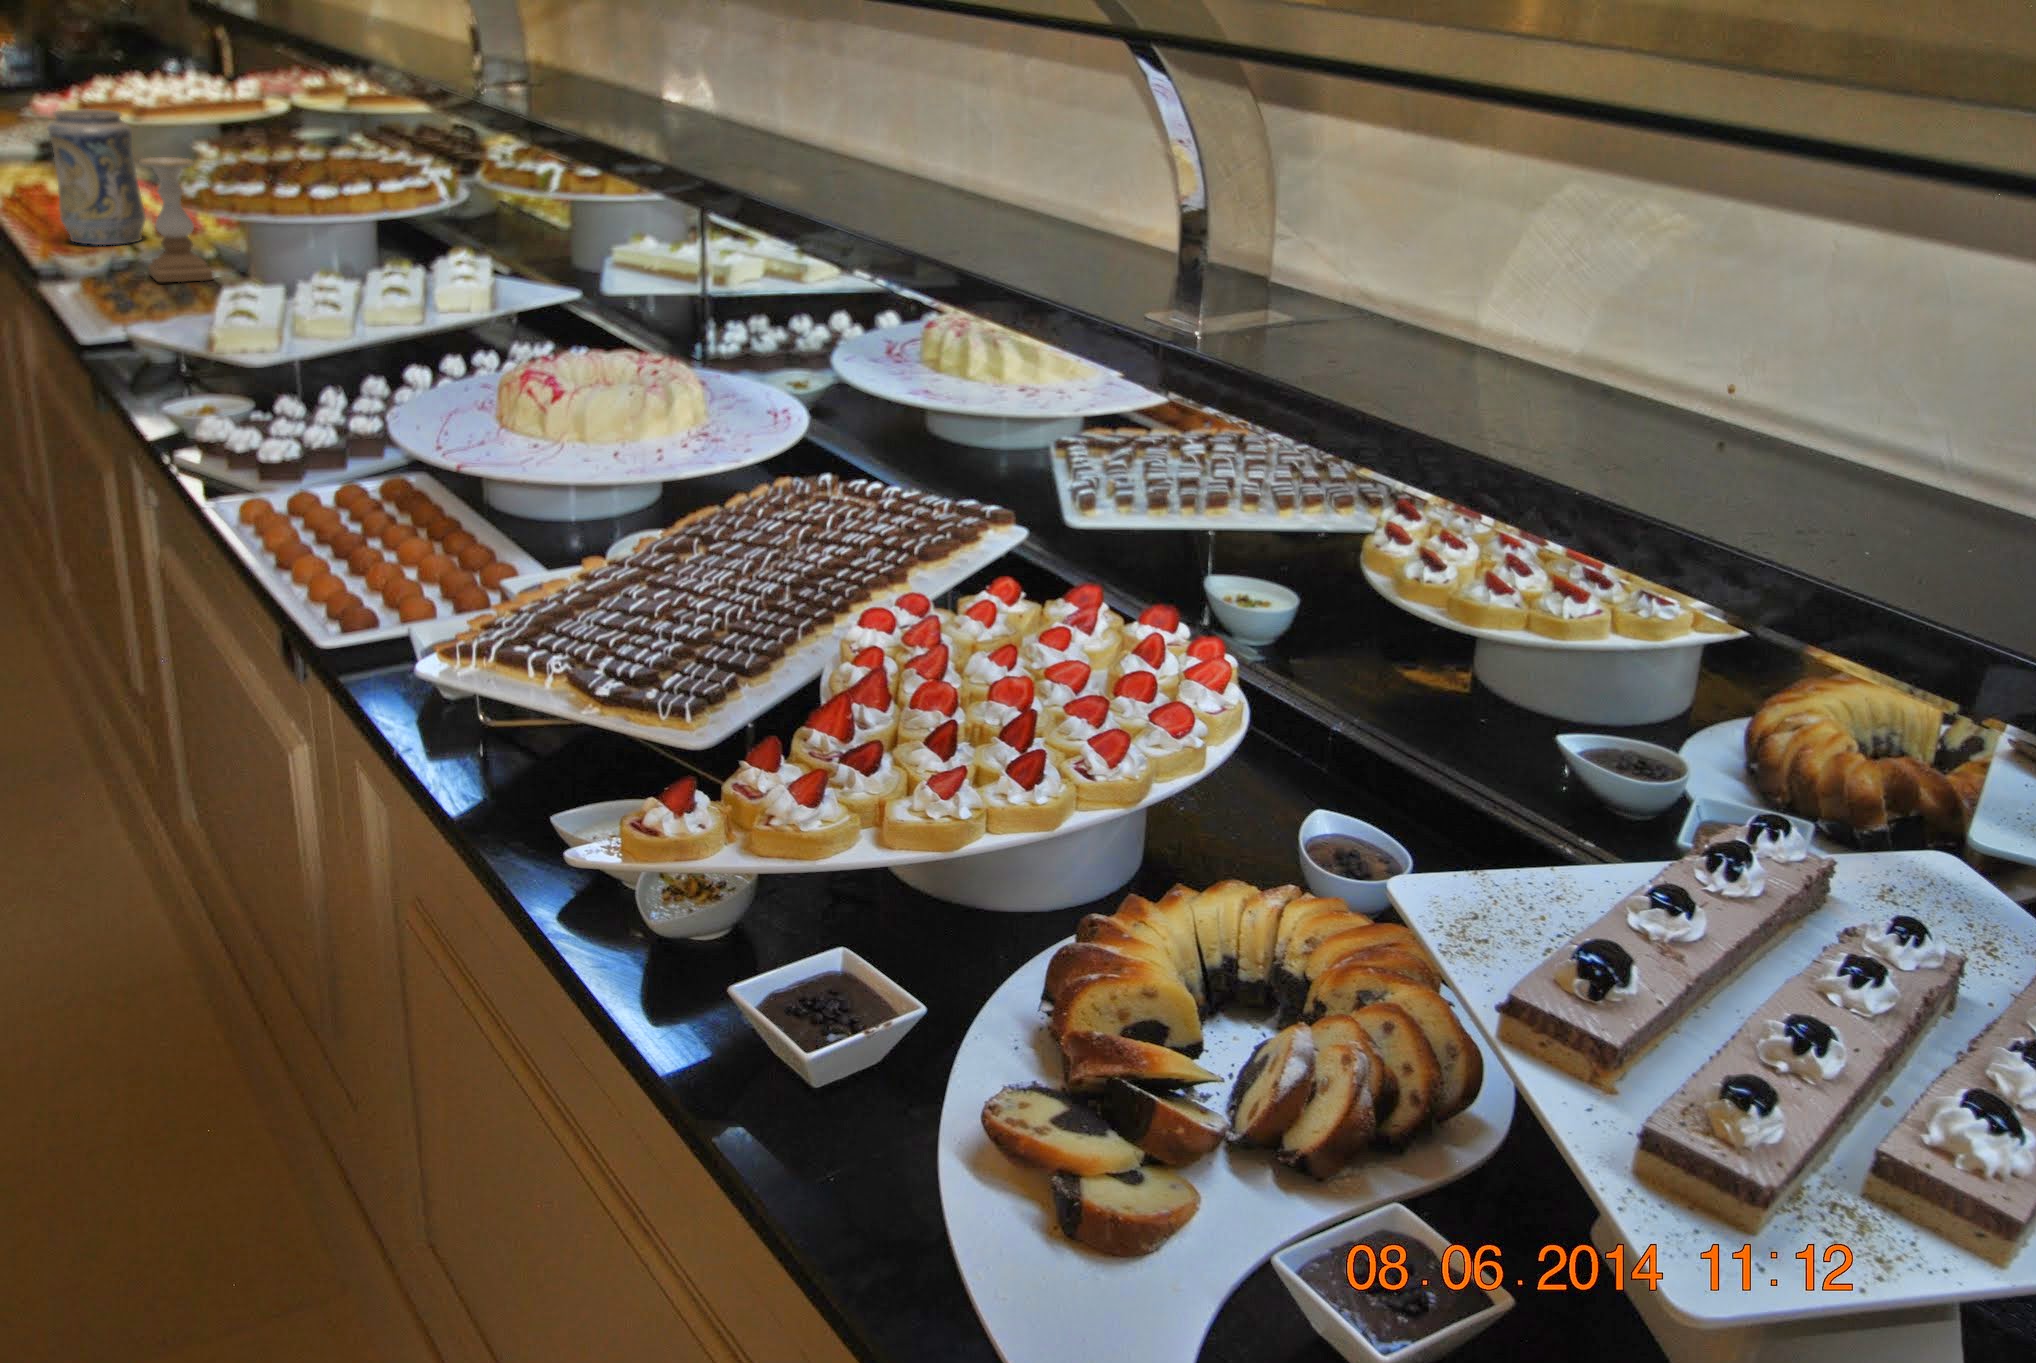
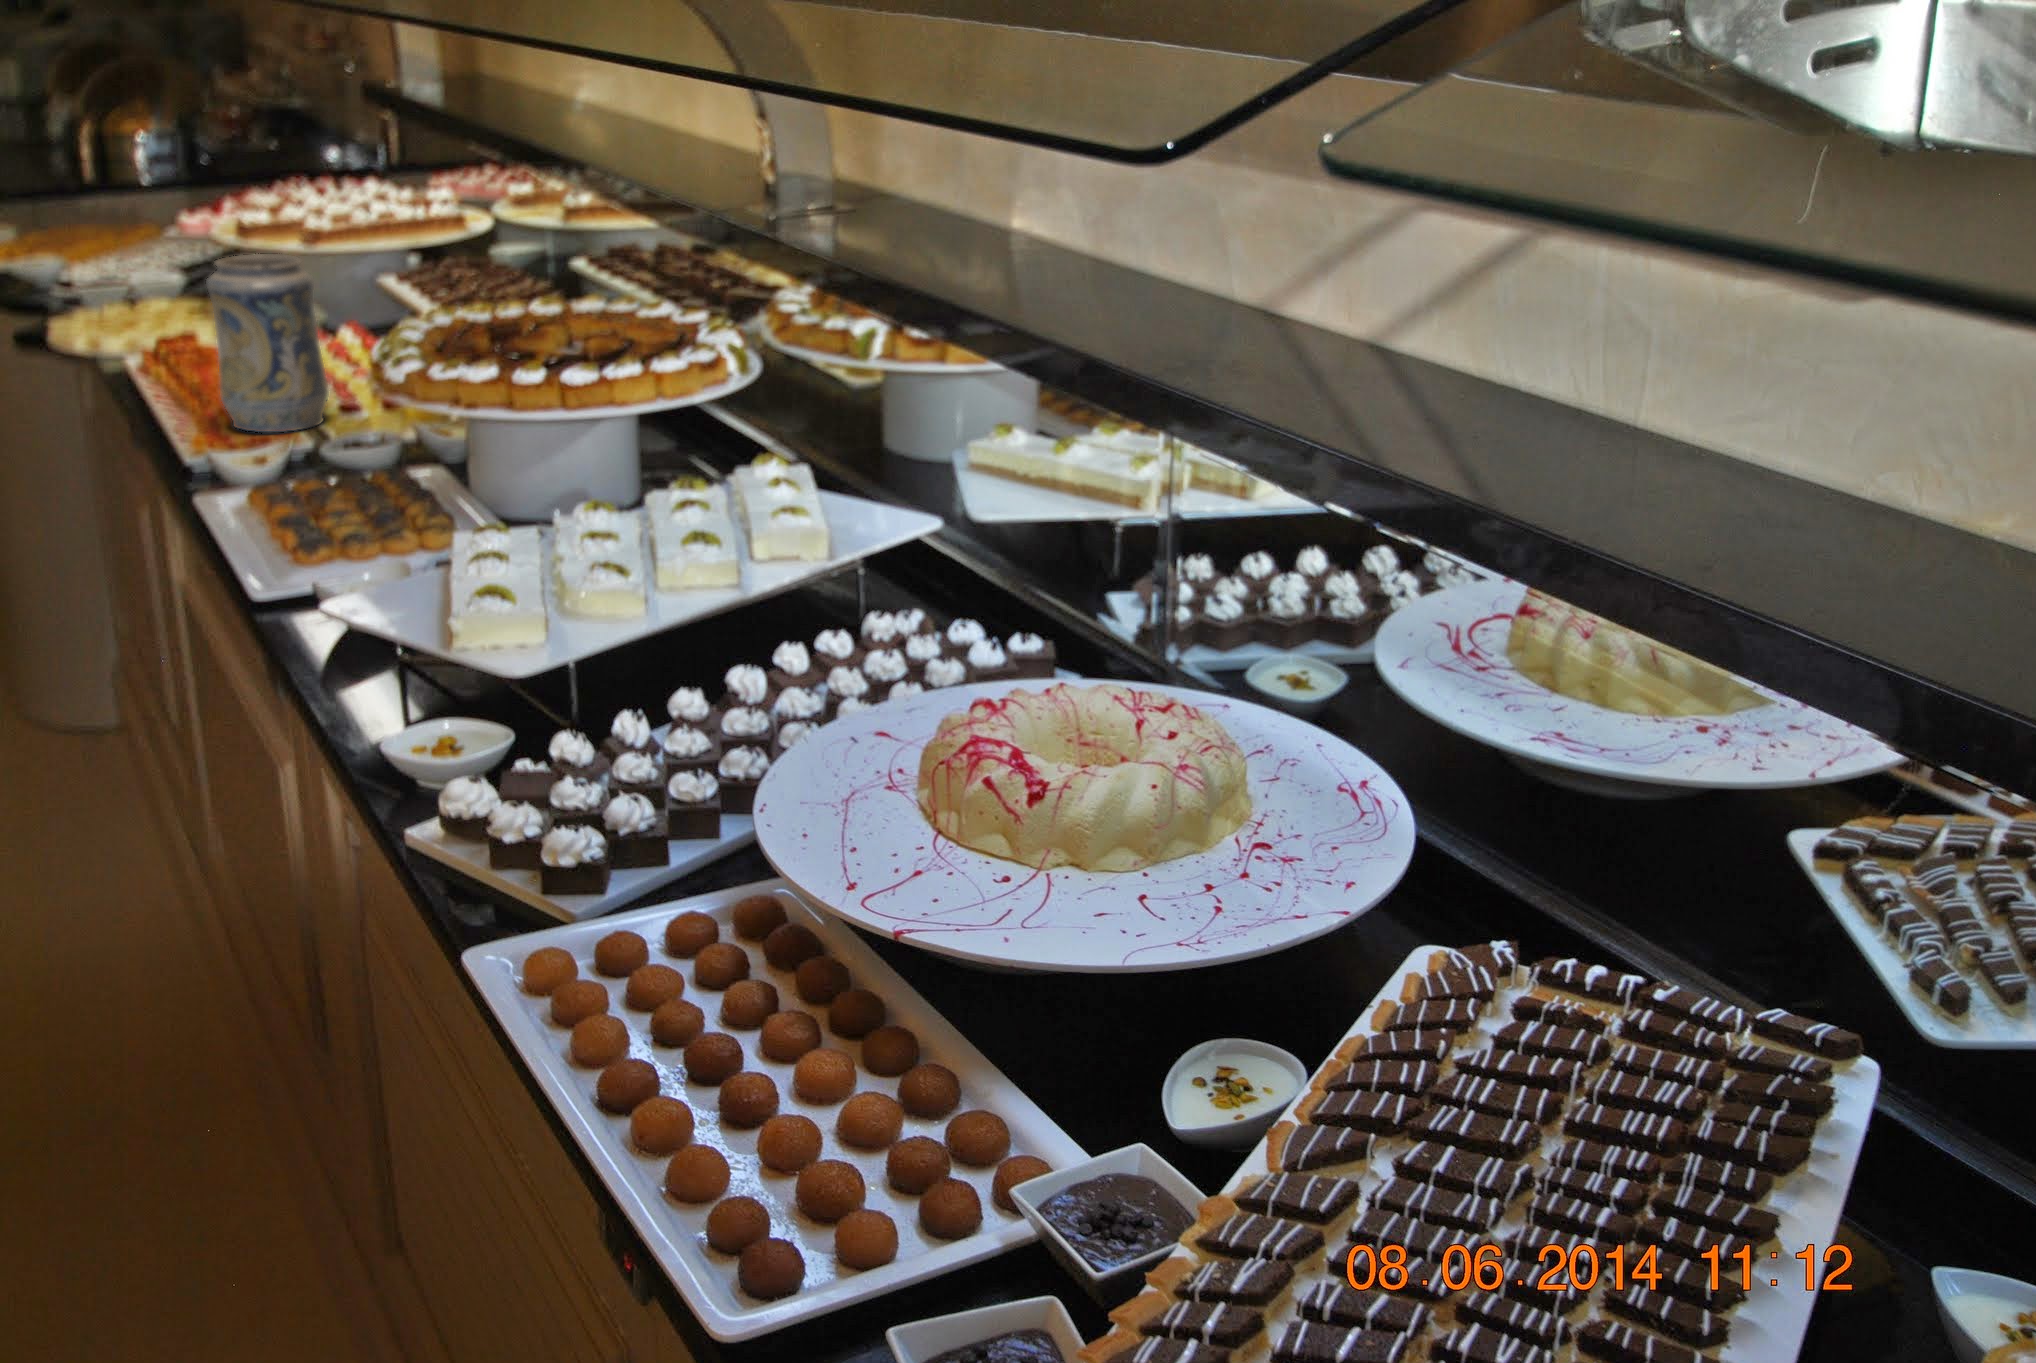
candle holder: present [139,157,214,282] -> none [331,329,426,501]

